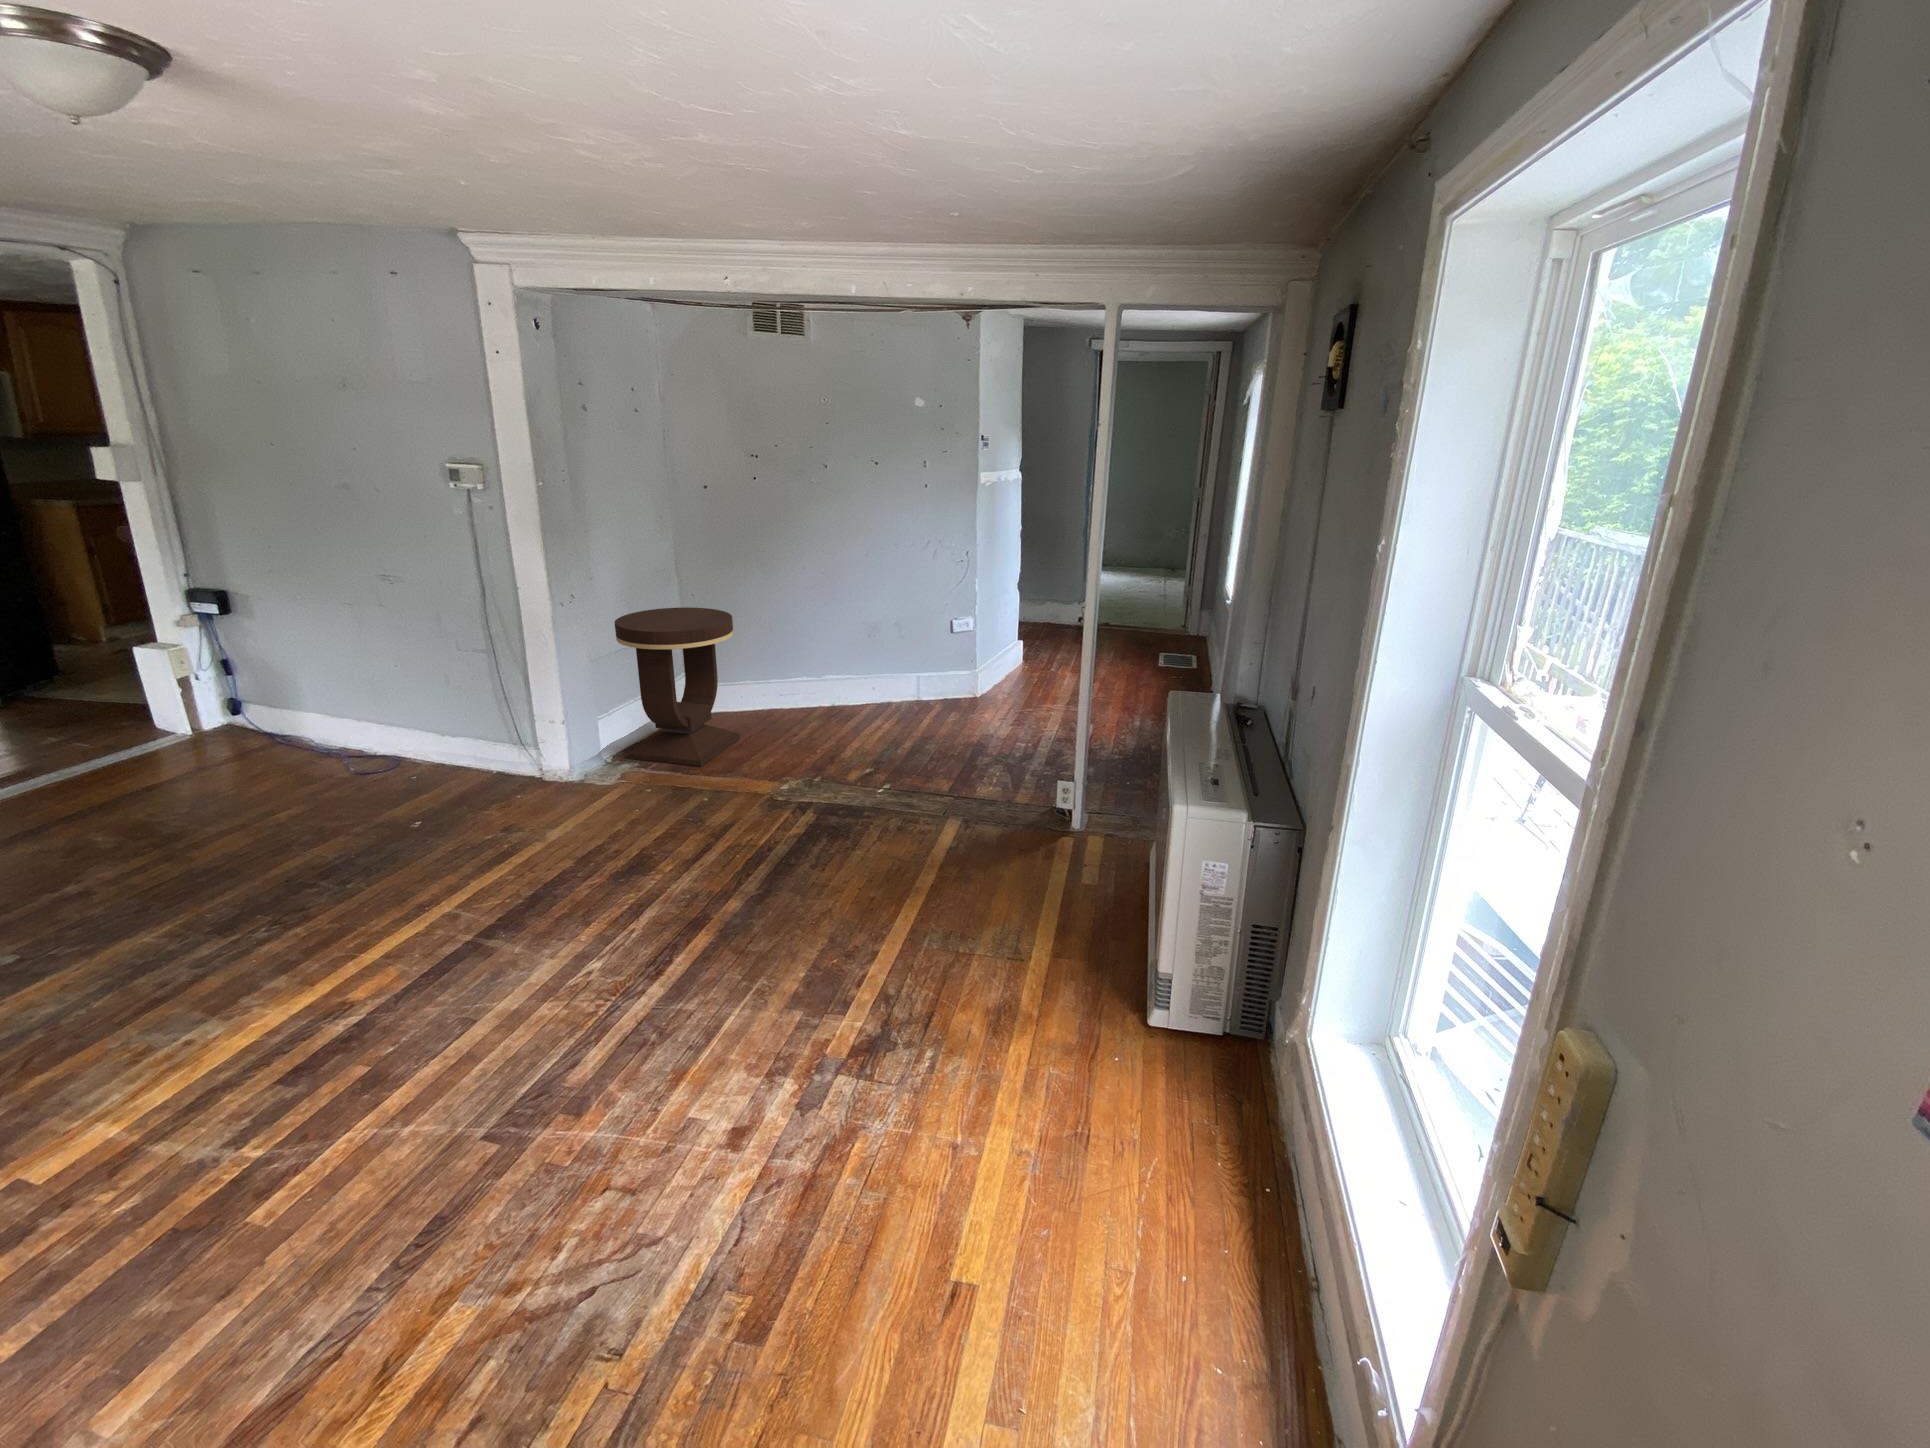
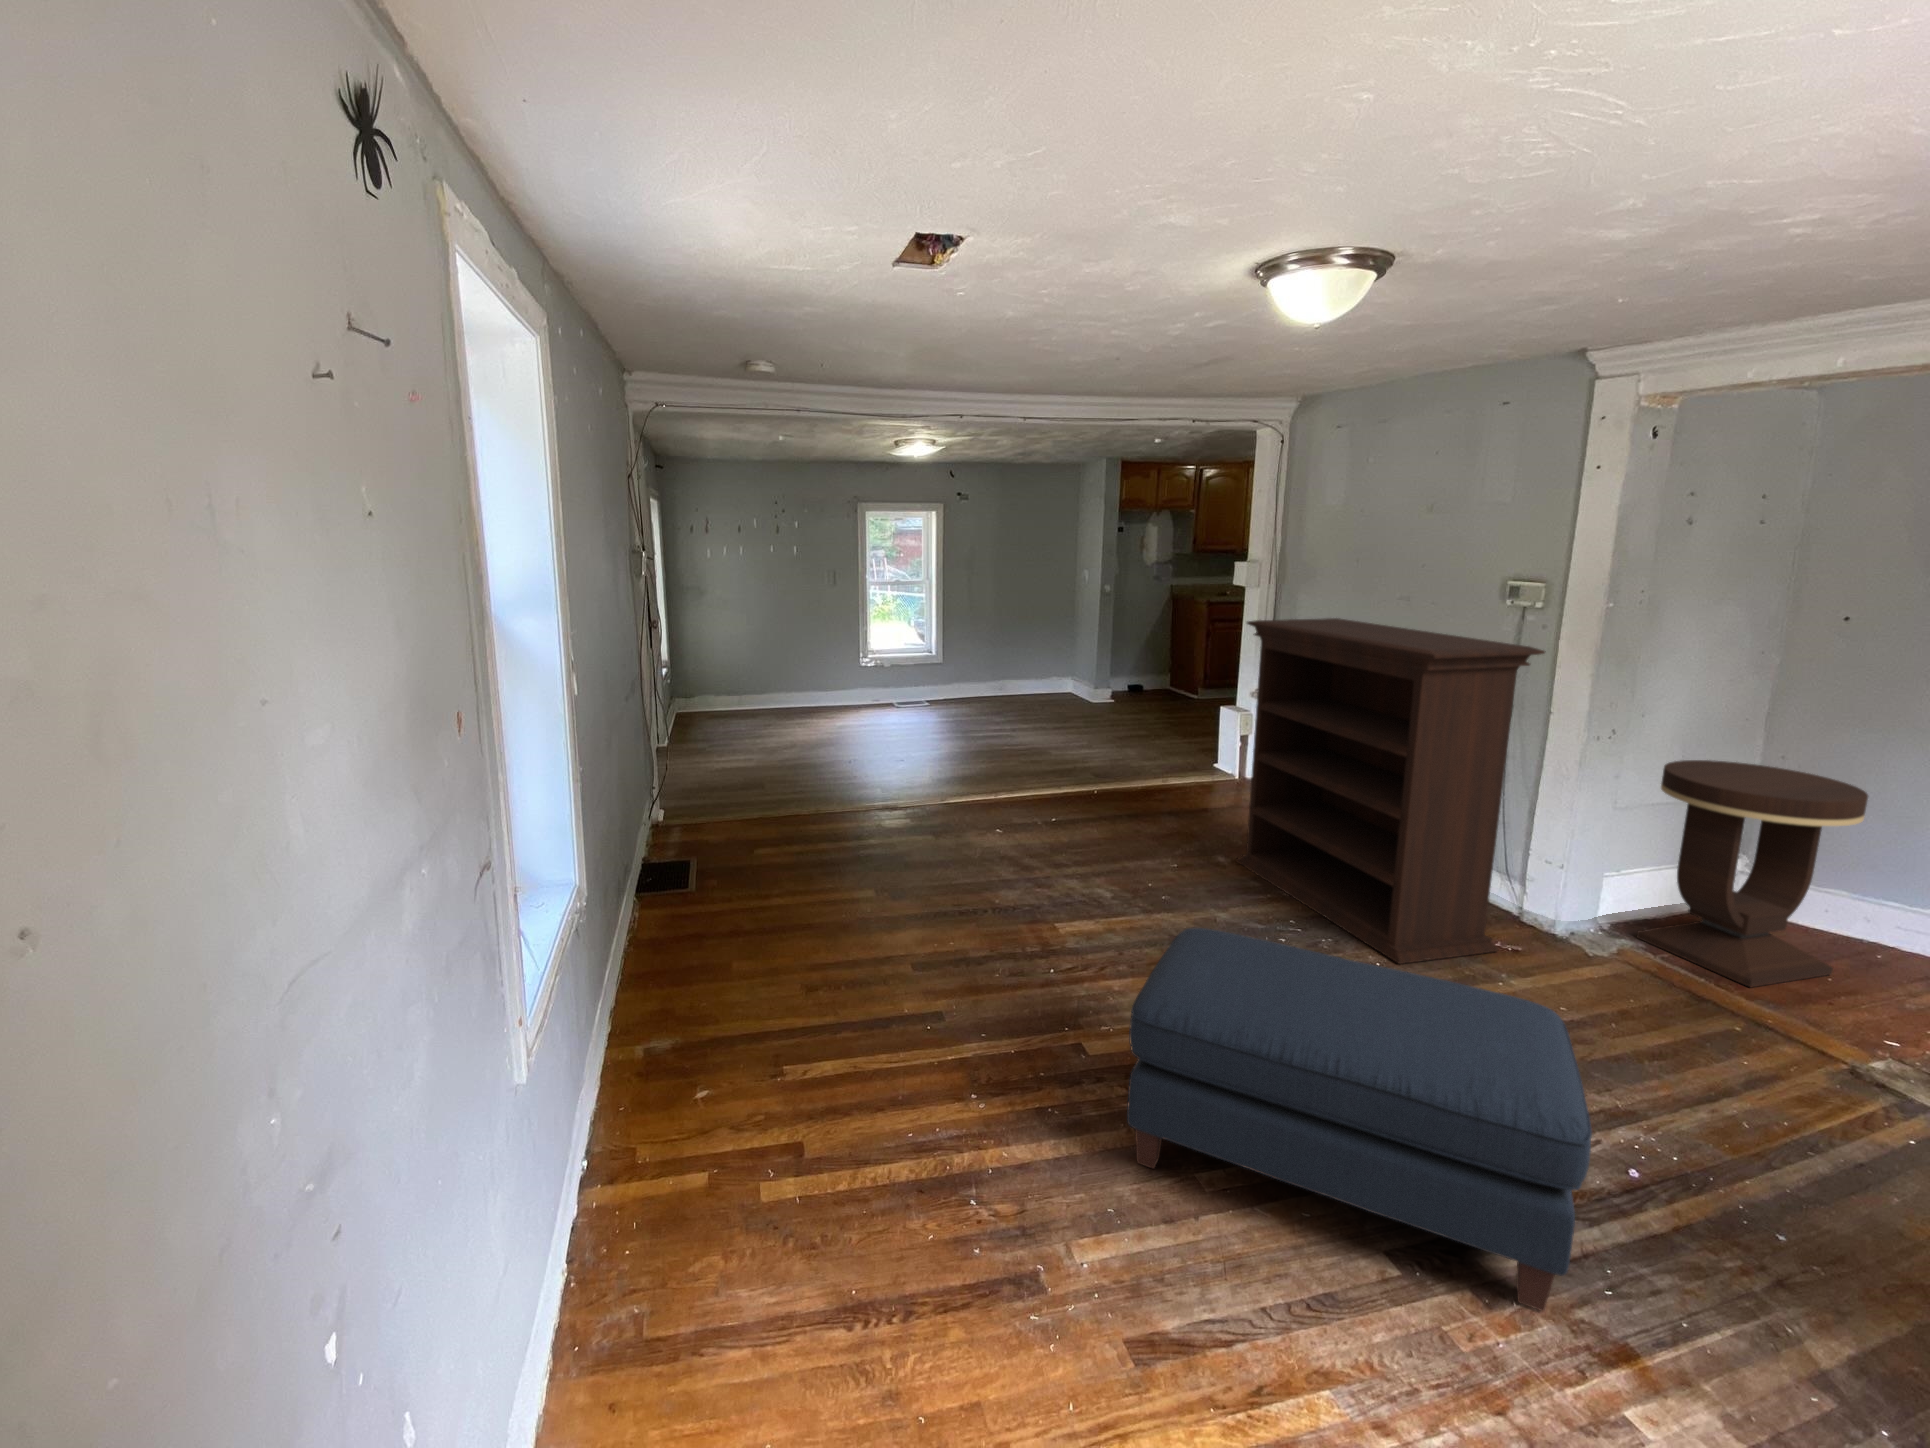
bookshelf: none [121,523,530,864] -> present [1236,618,1545,964]
ottoman: none [59,852,626,1271] -> present [1127,928,1592,1311]

